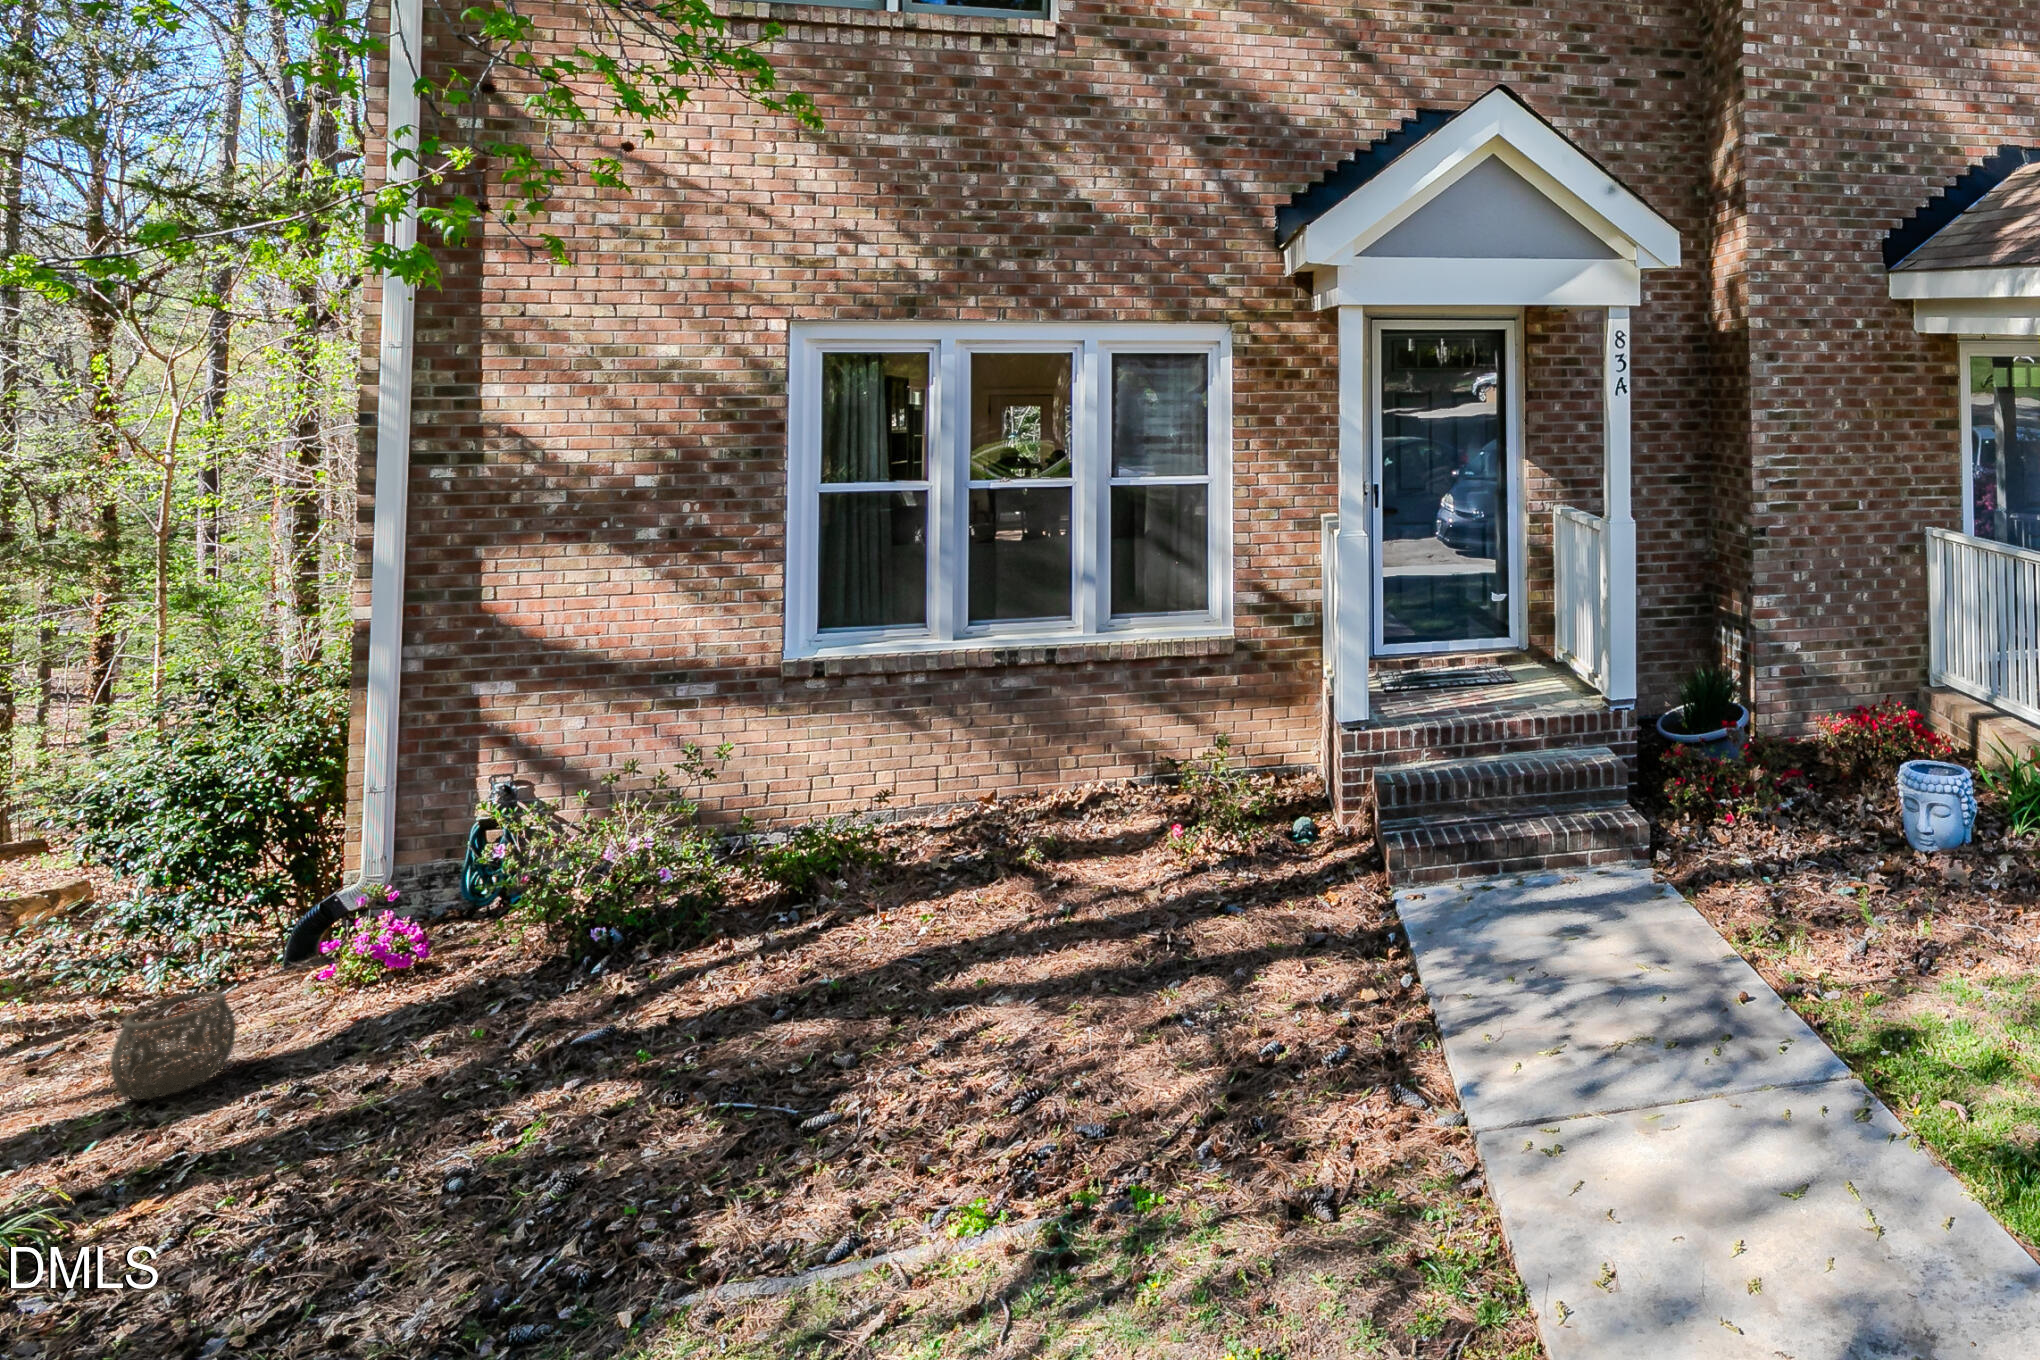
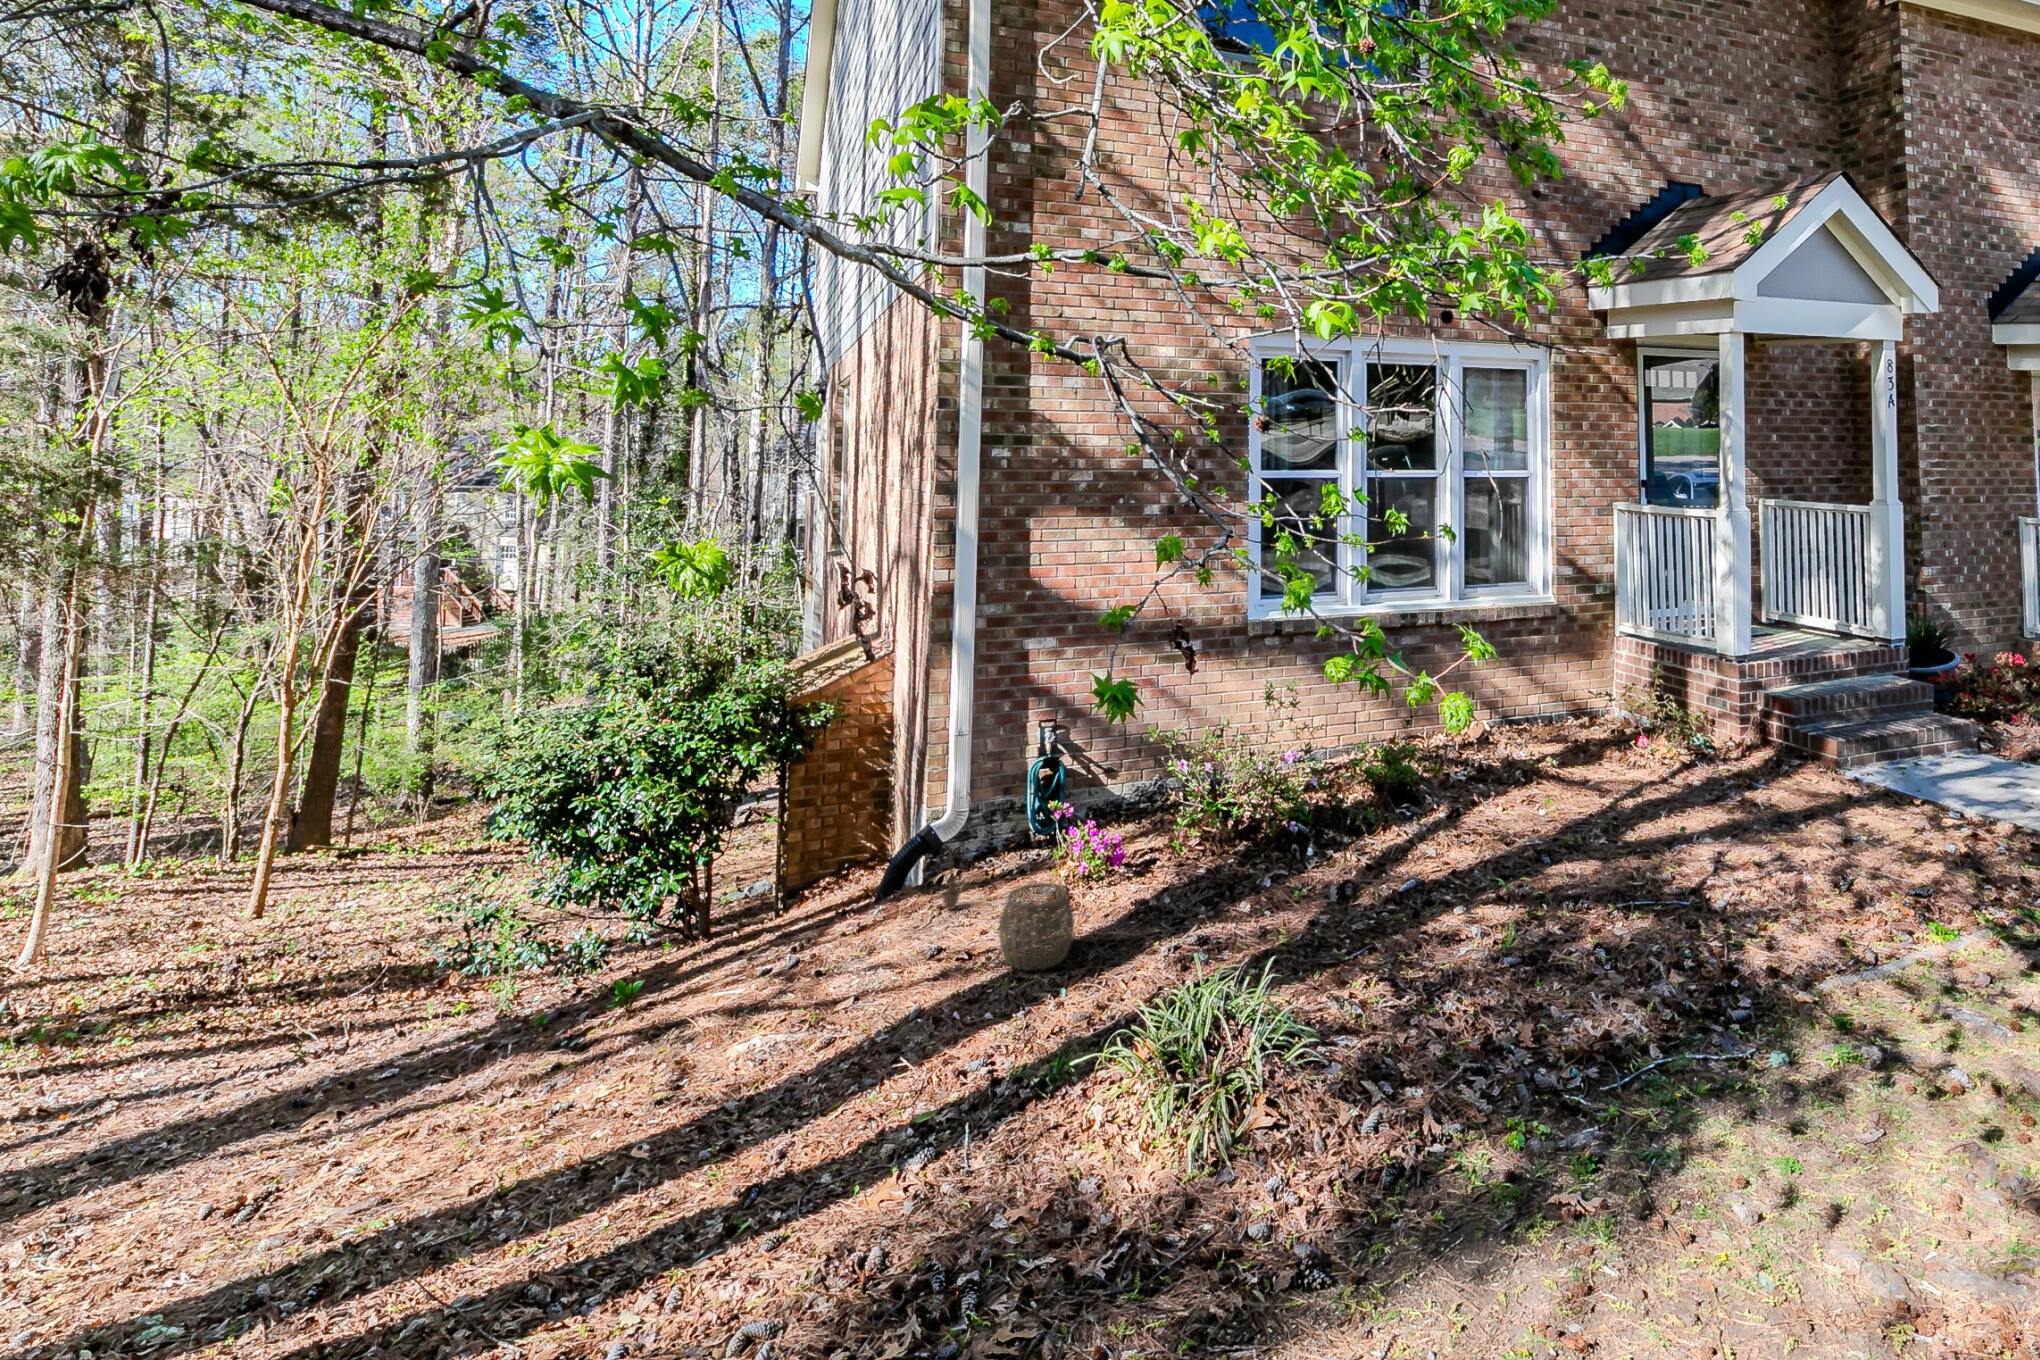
decorative plant: none [216,925,285,1002] -> present [921,846,971,910]

